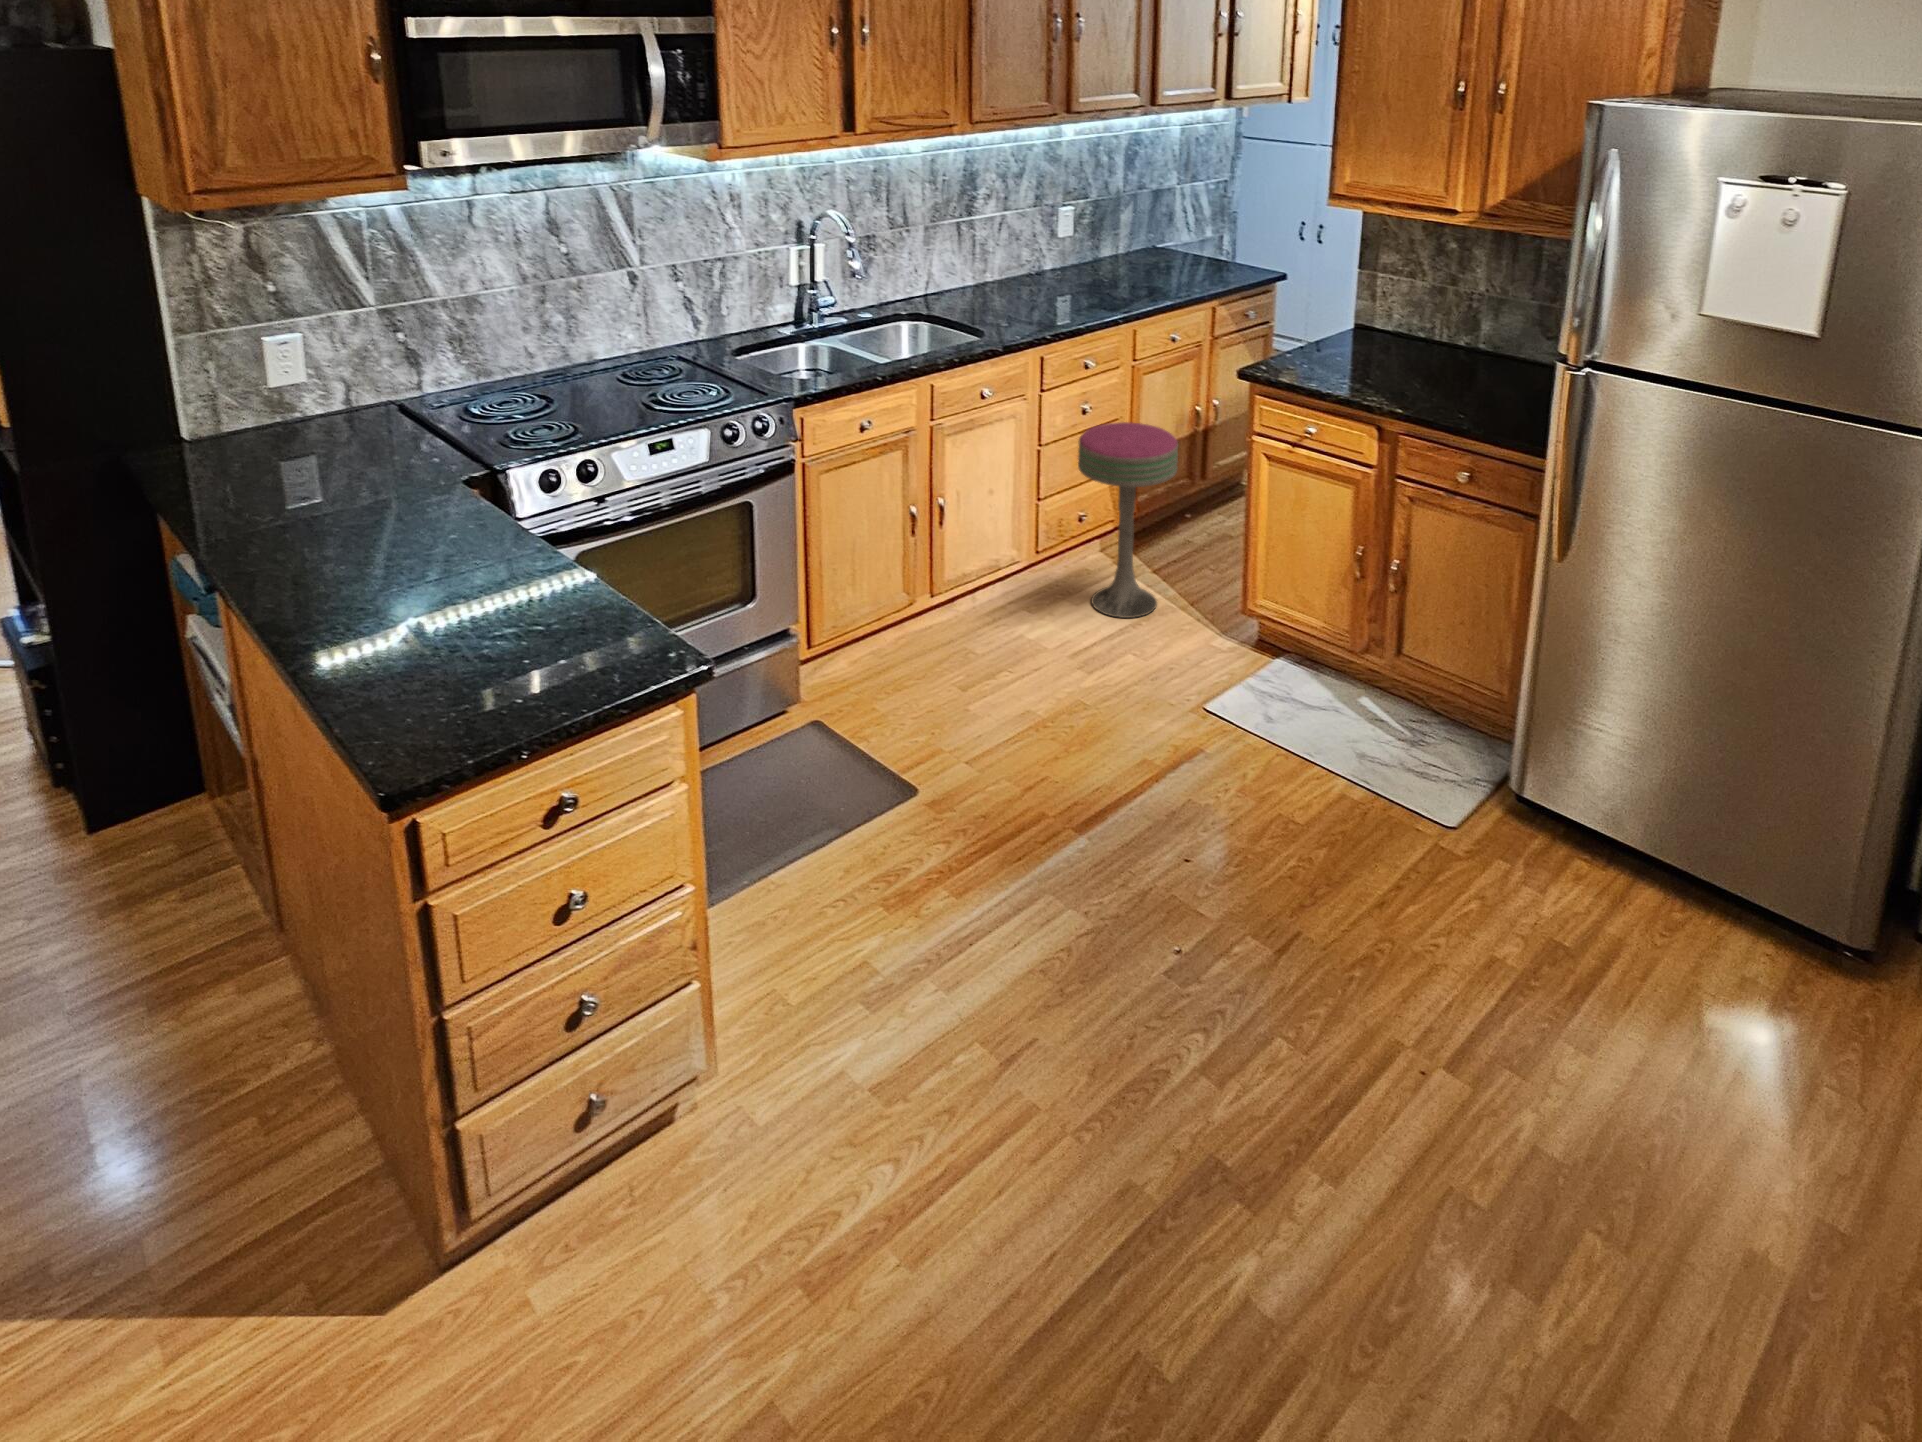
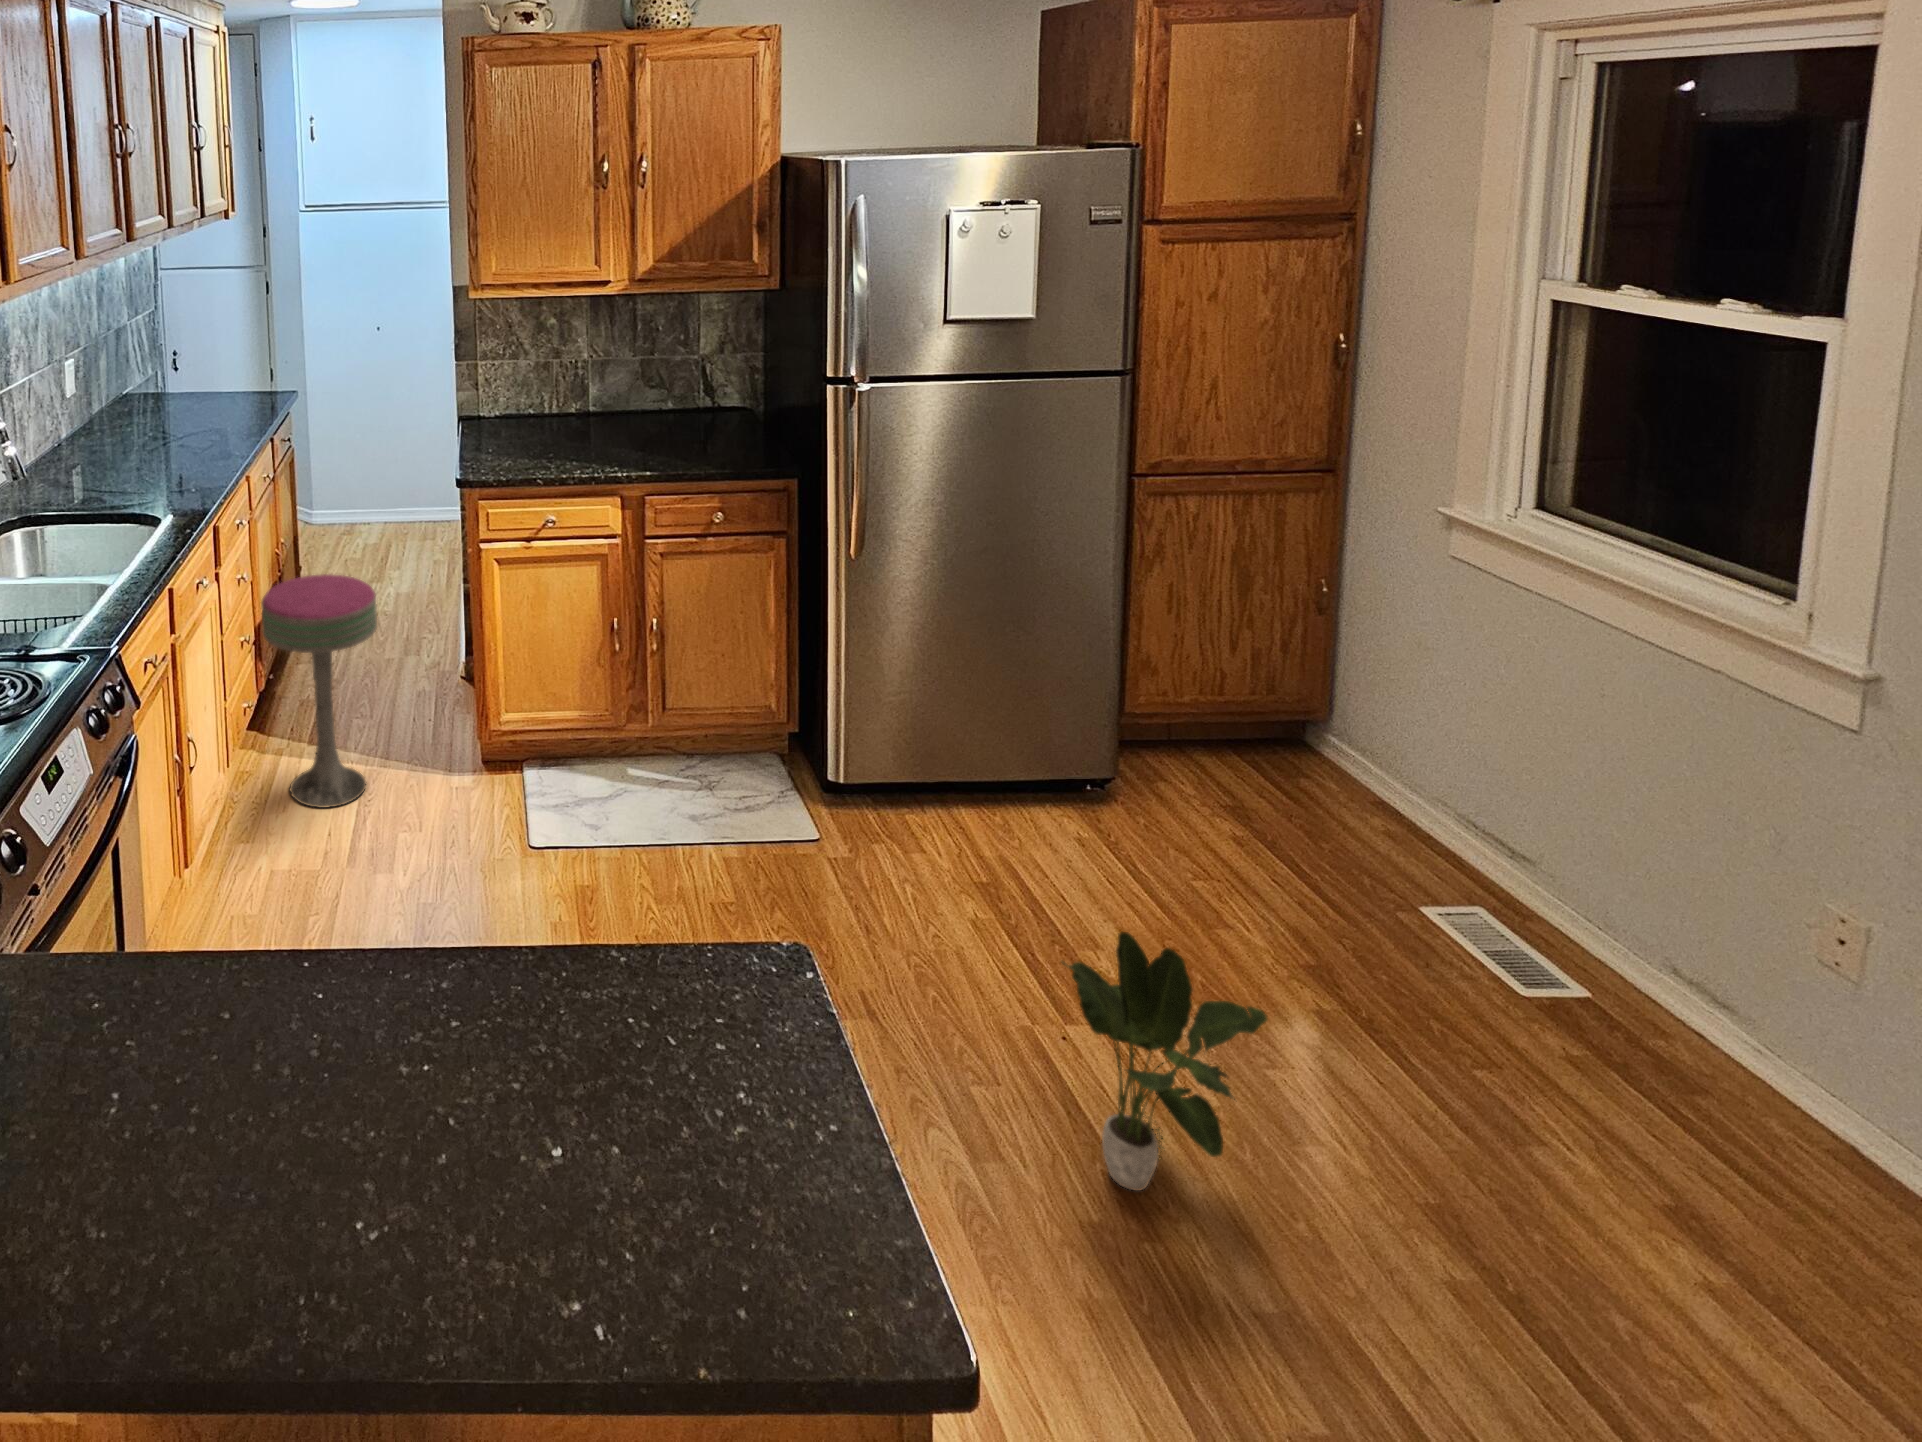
potted plant: none [1227,919,1404,1170] -> present [1062,932,1268,1190]

